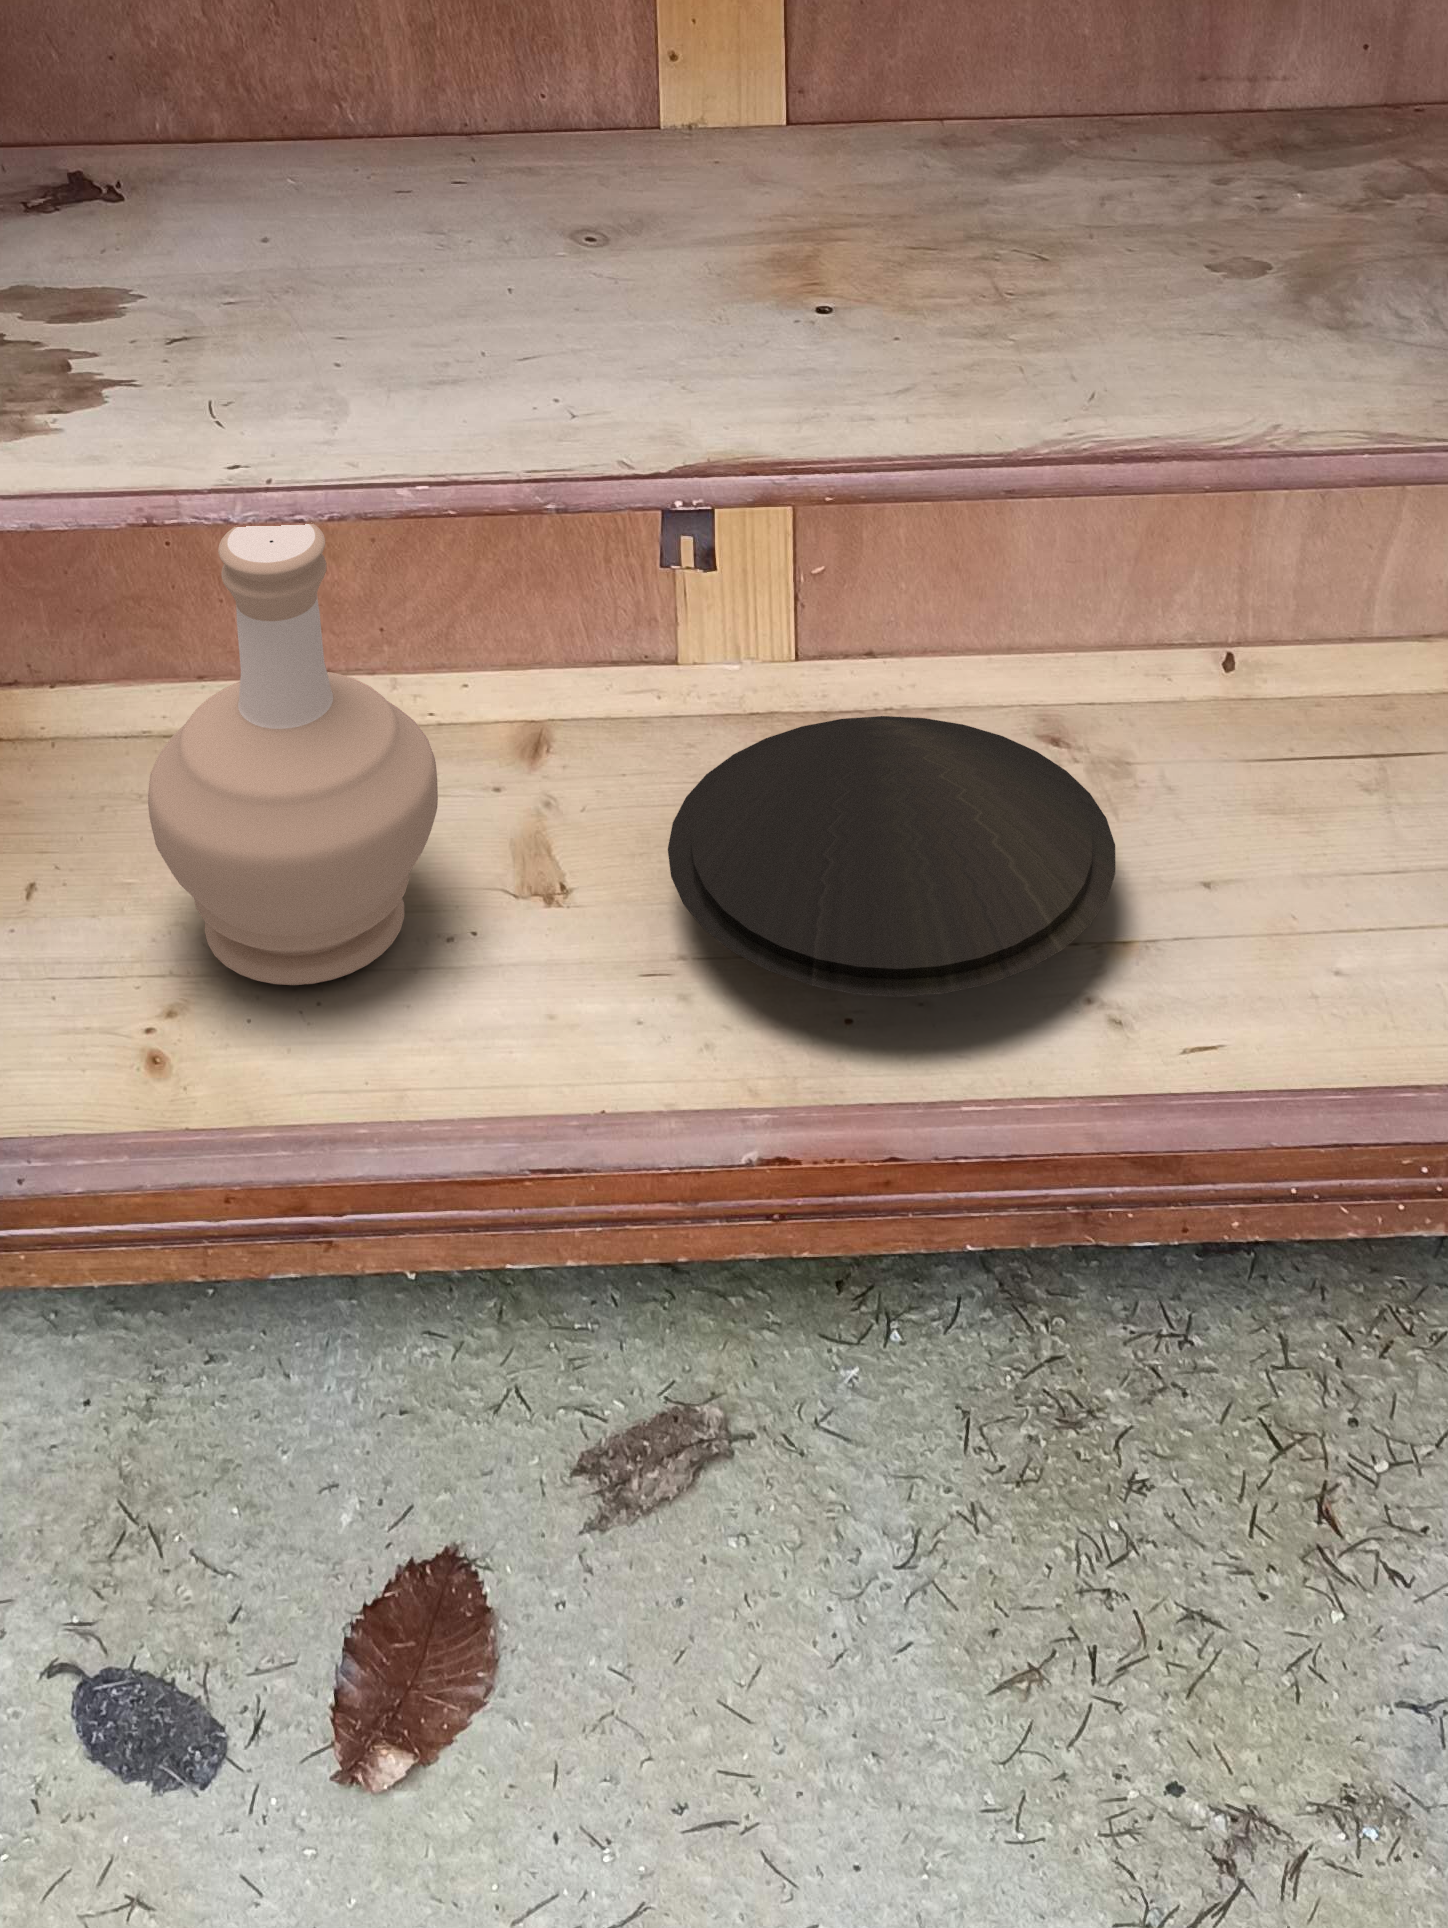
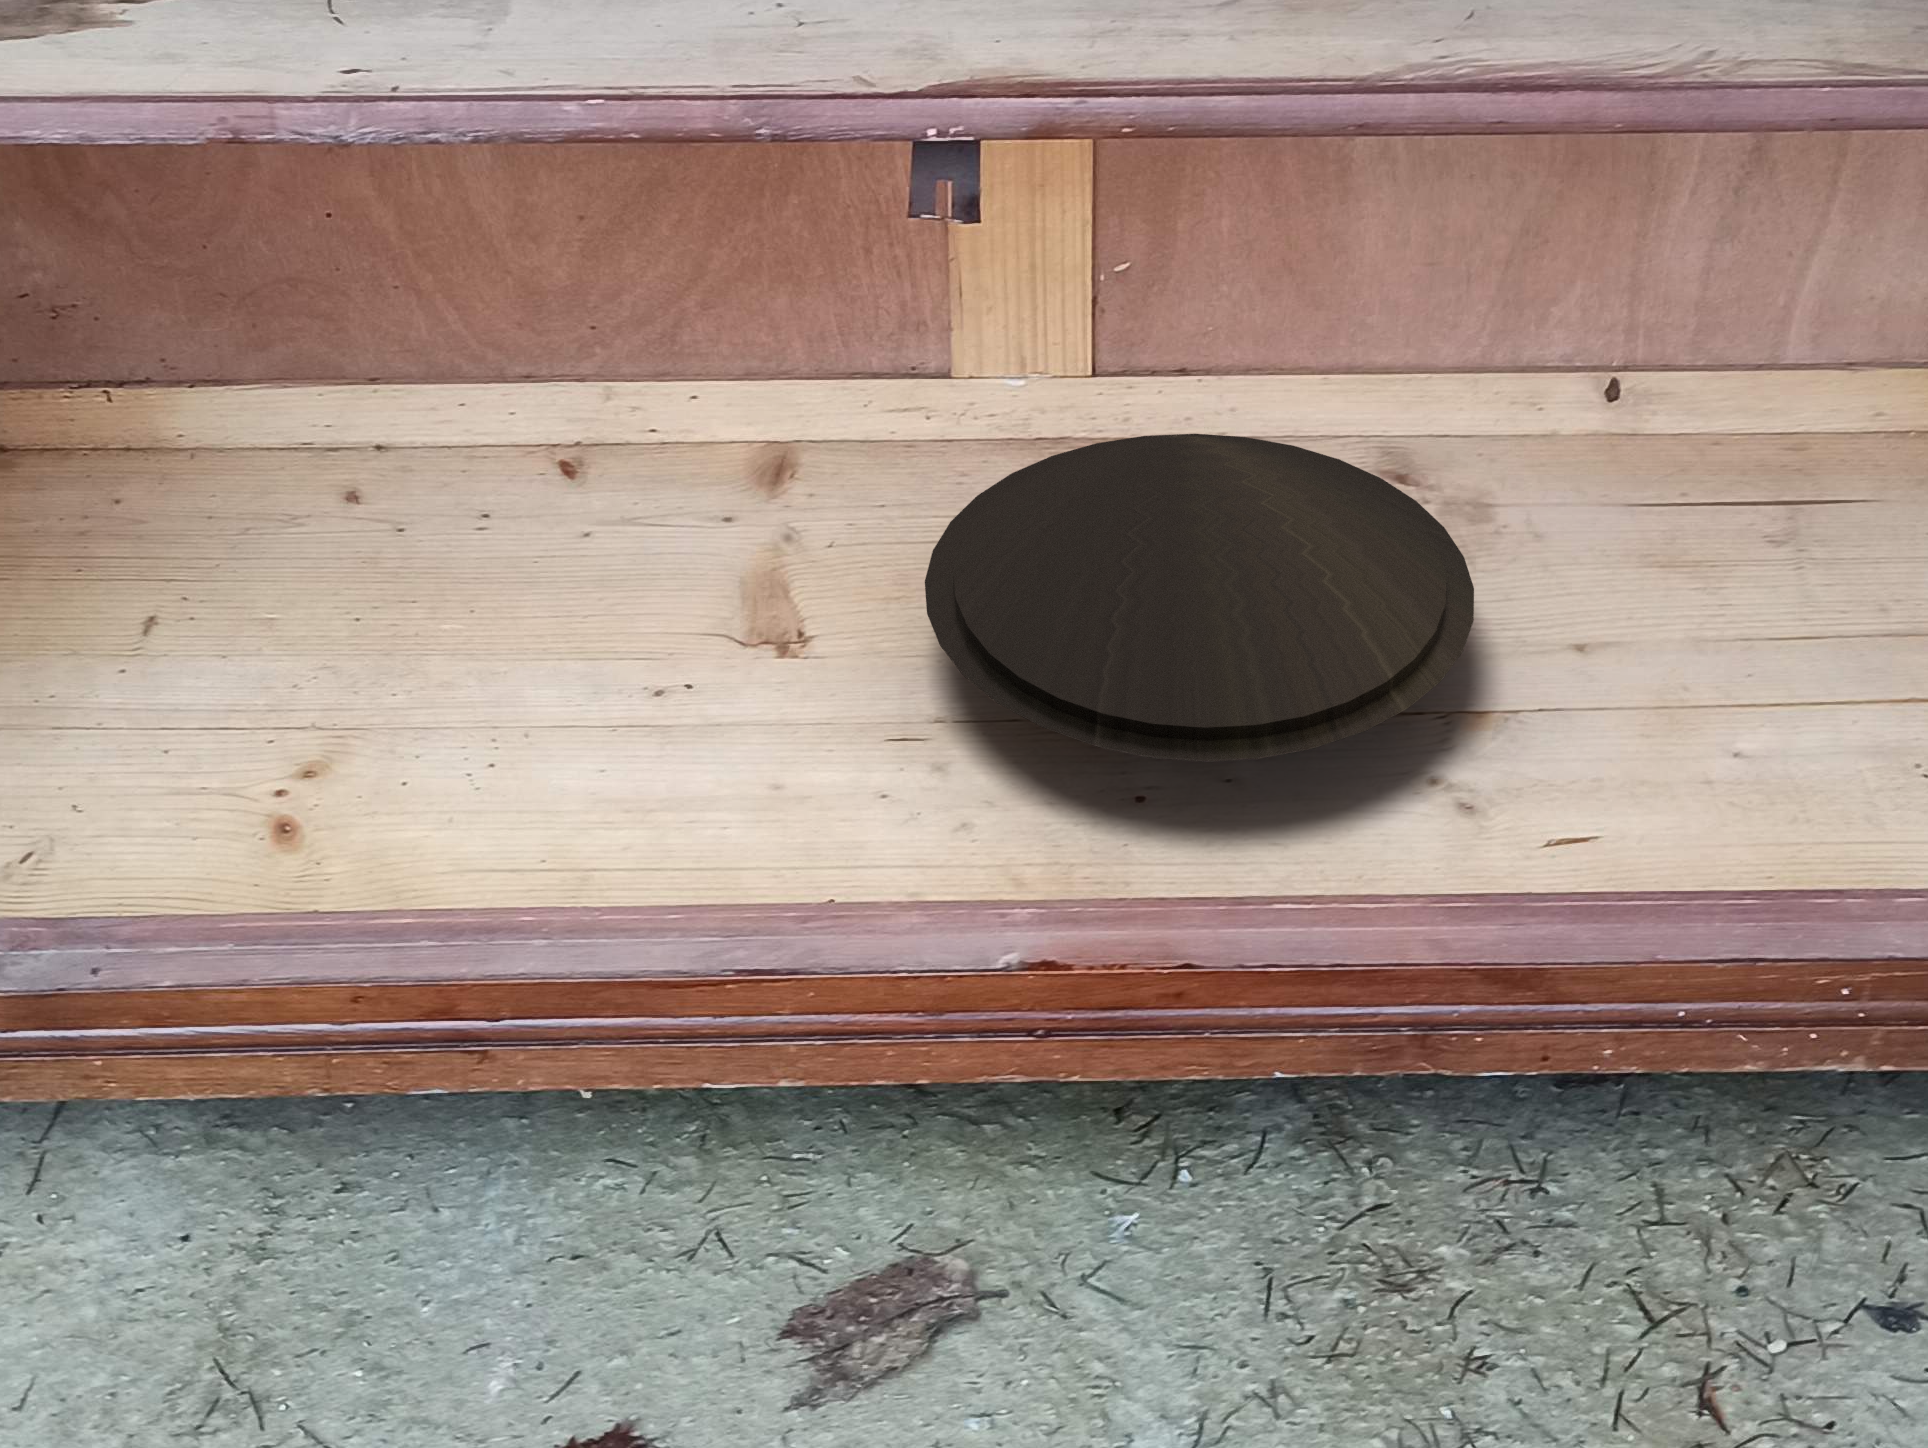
bottle: present [148,524,438,985] -> none [276,149,639,734]

